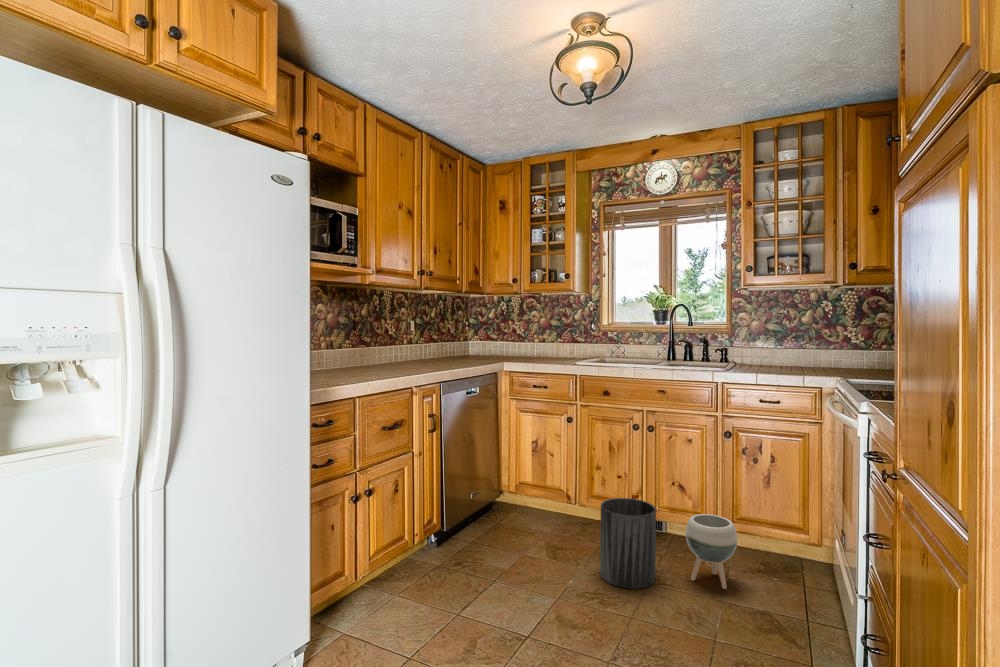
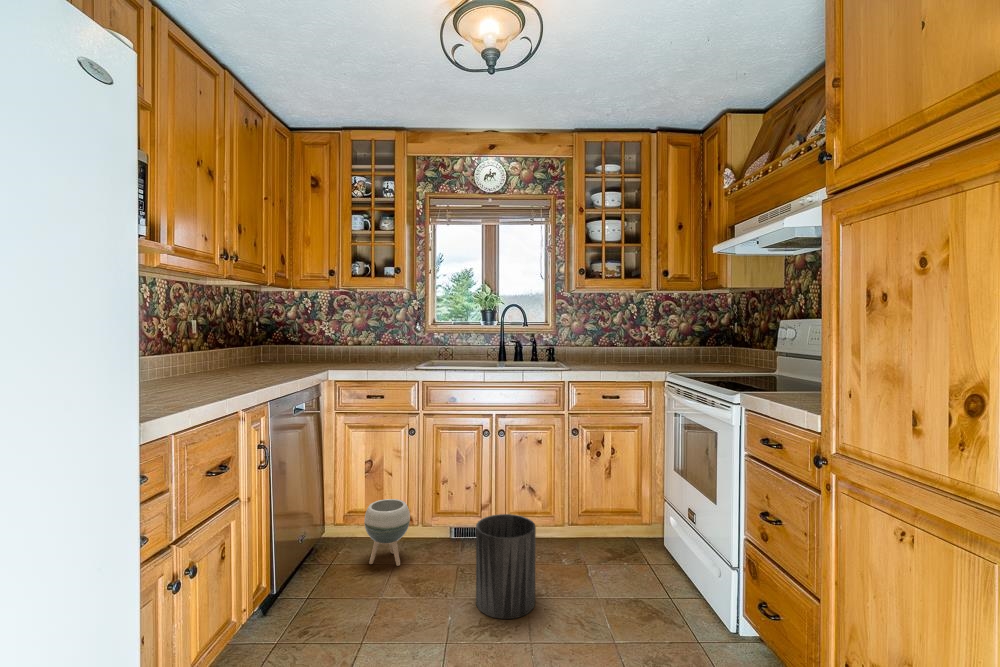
planter: present [686,514,738,589] -> present [364,499,410,566]

